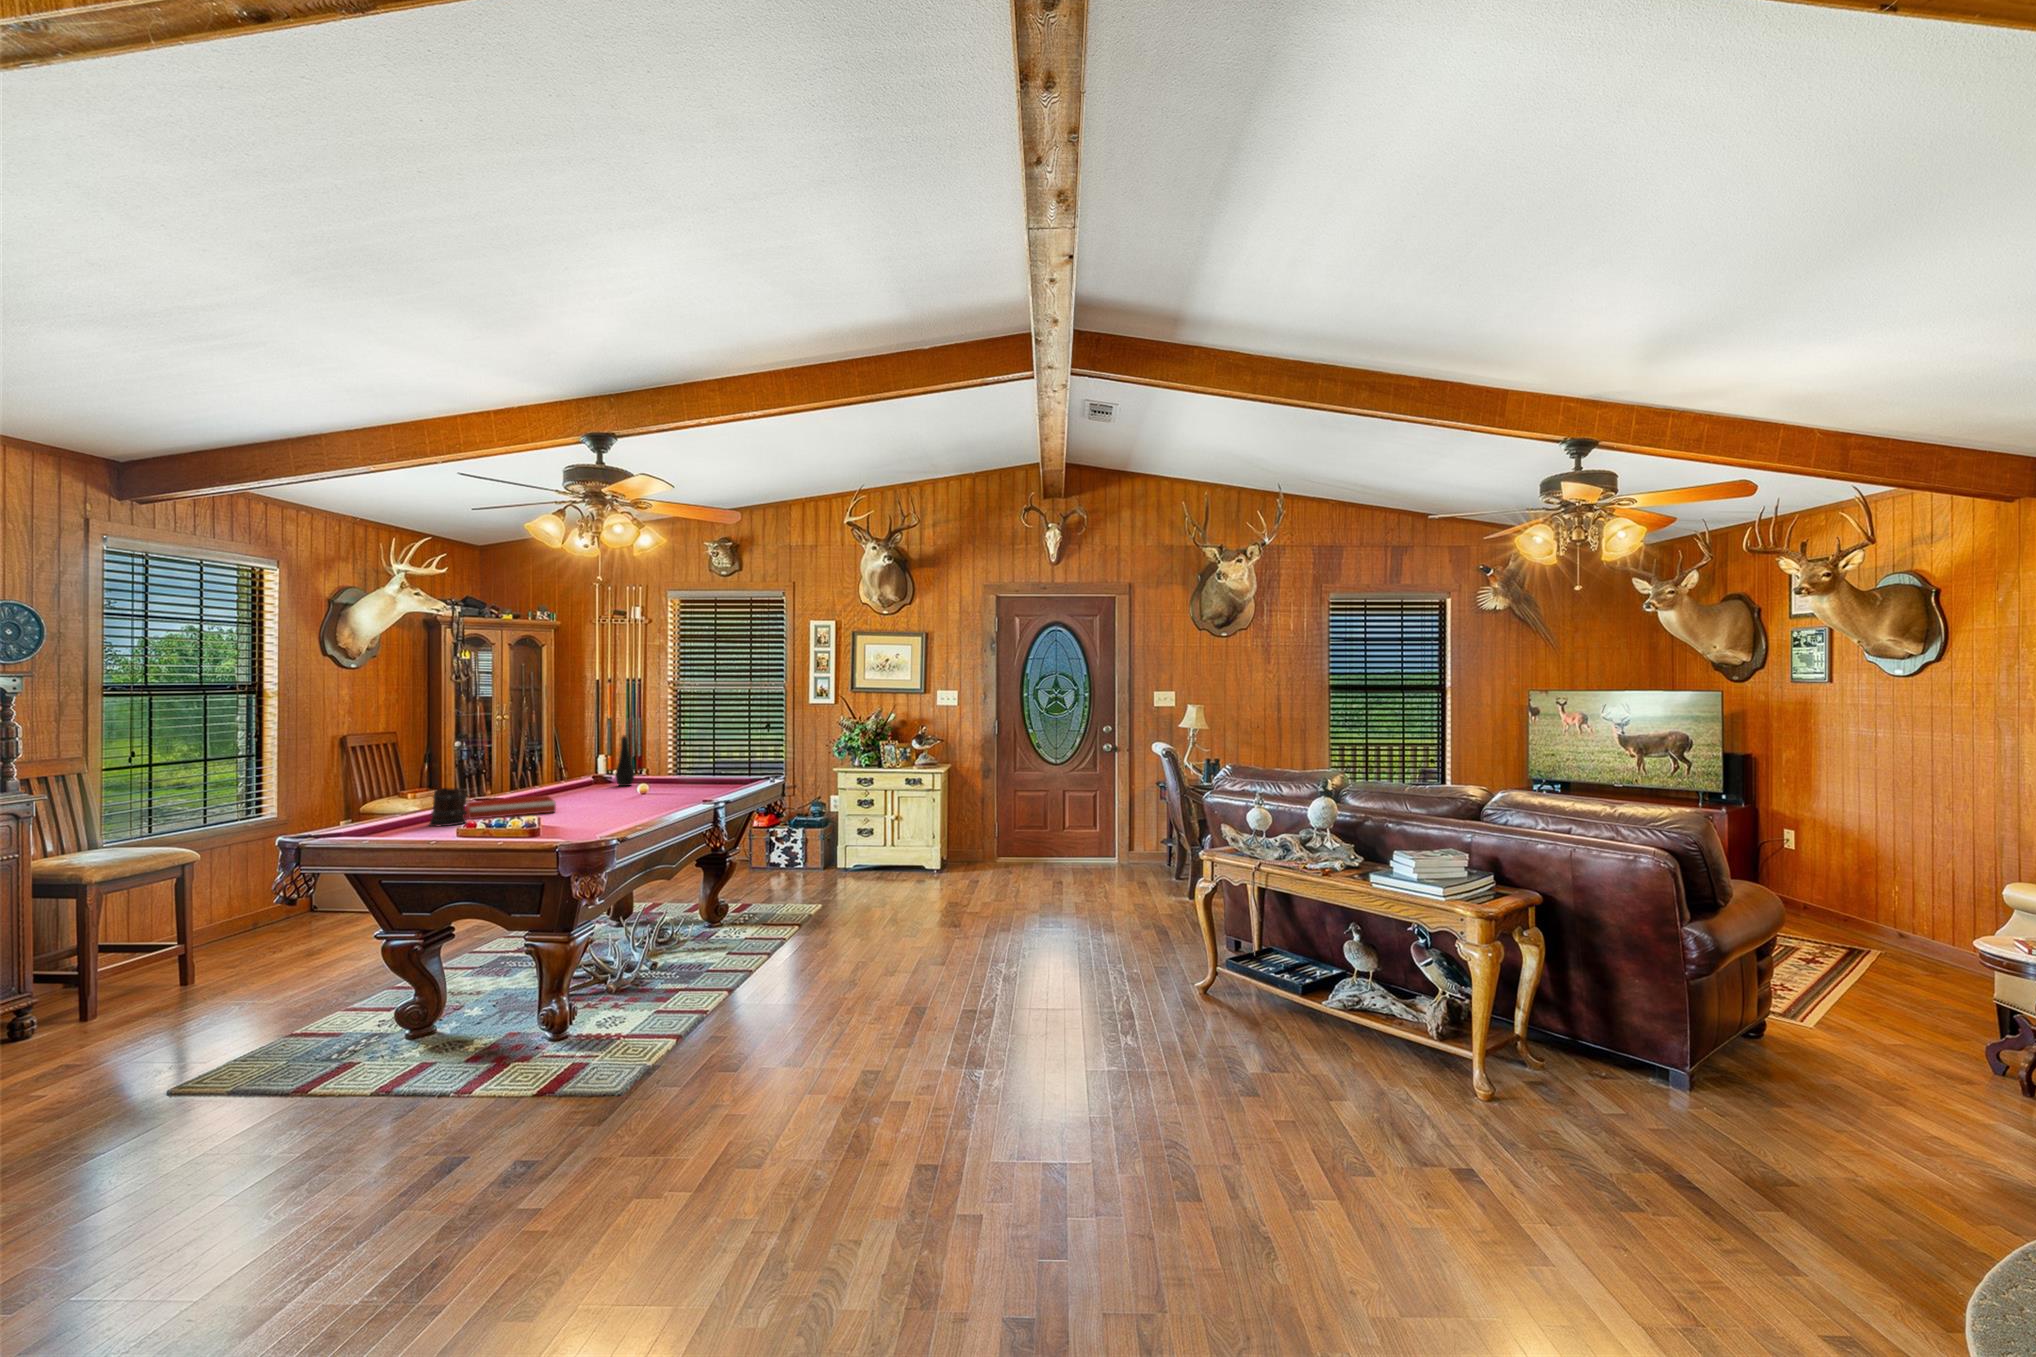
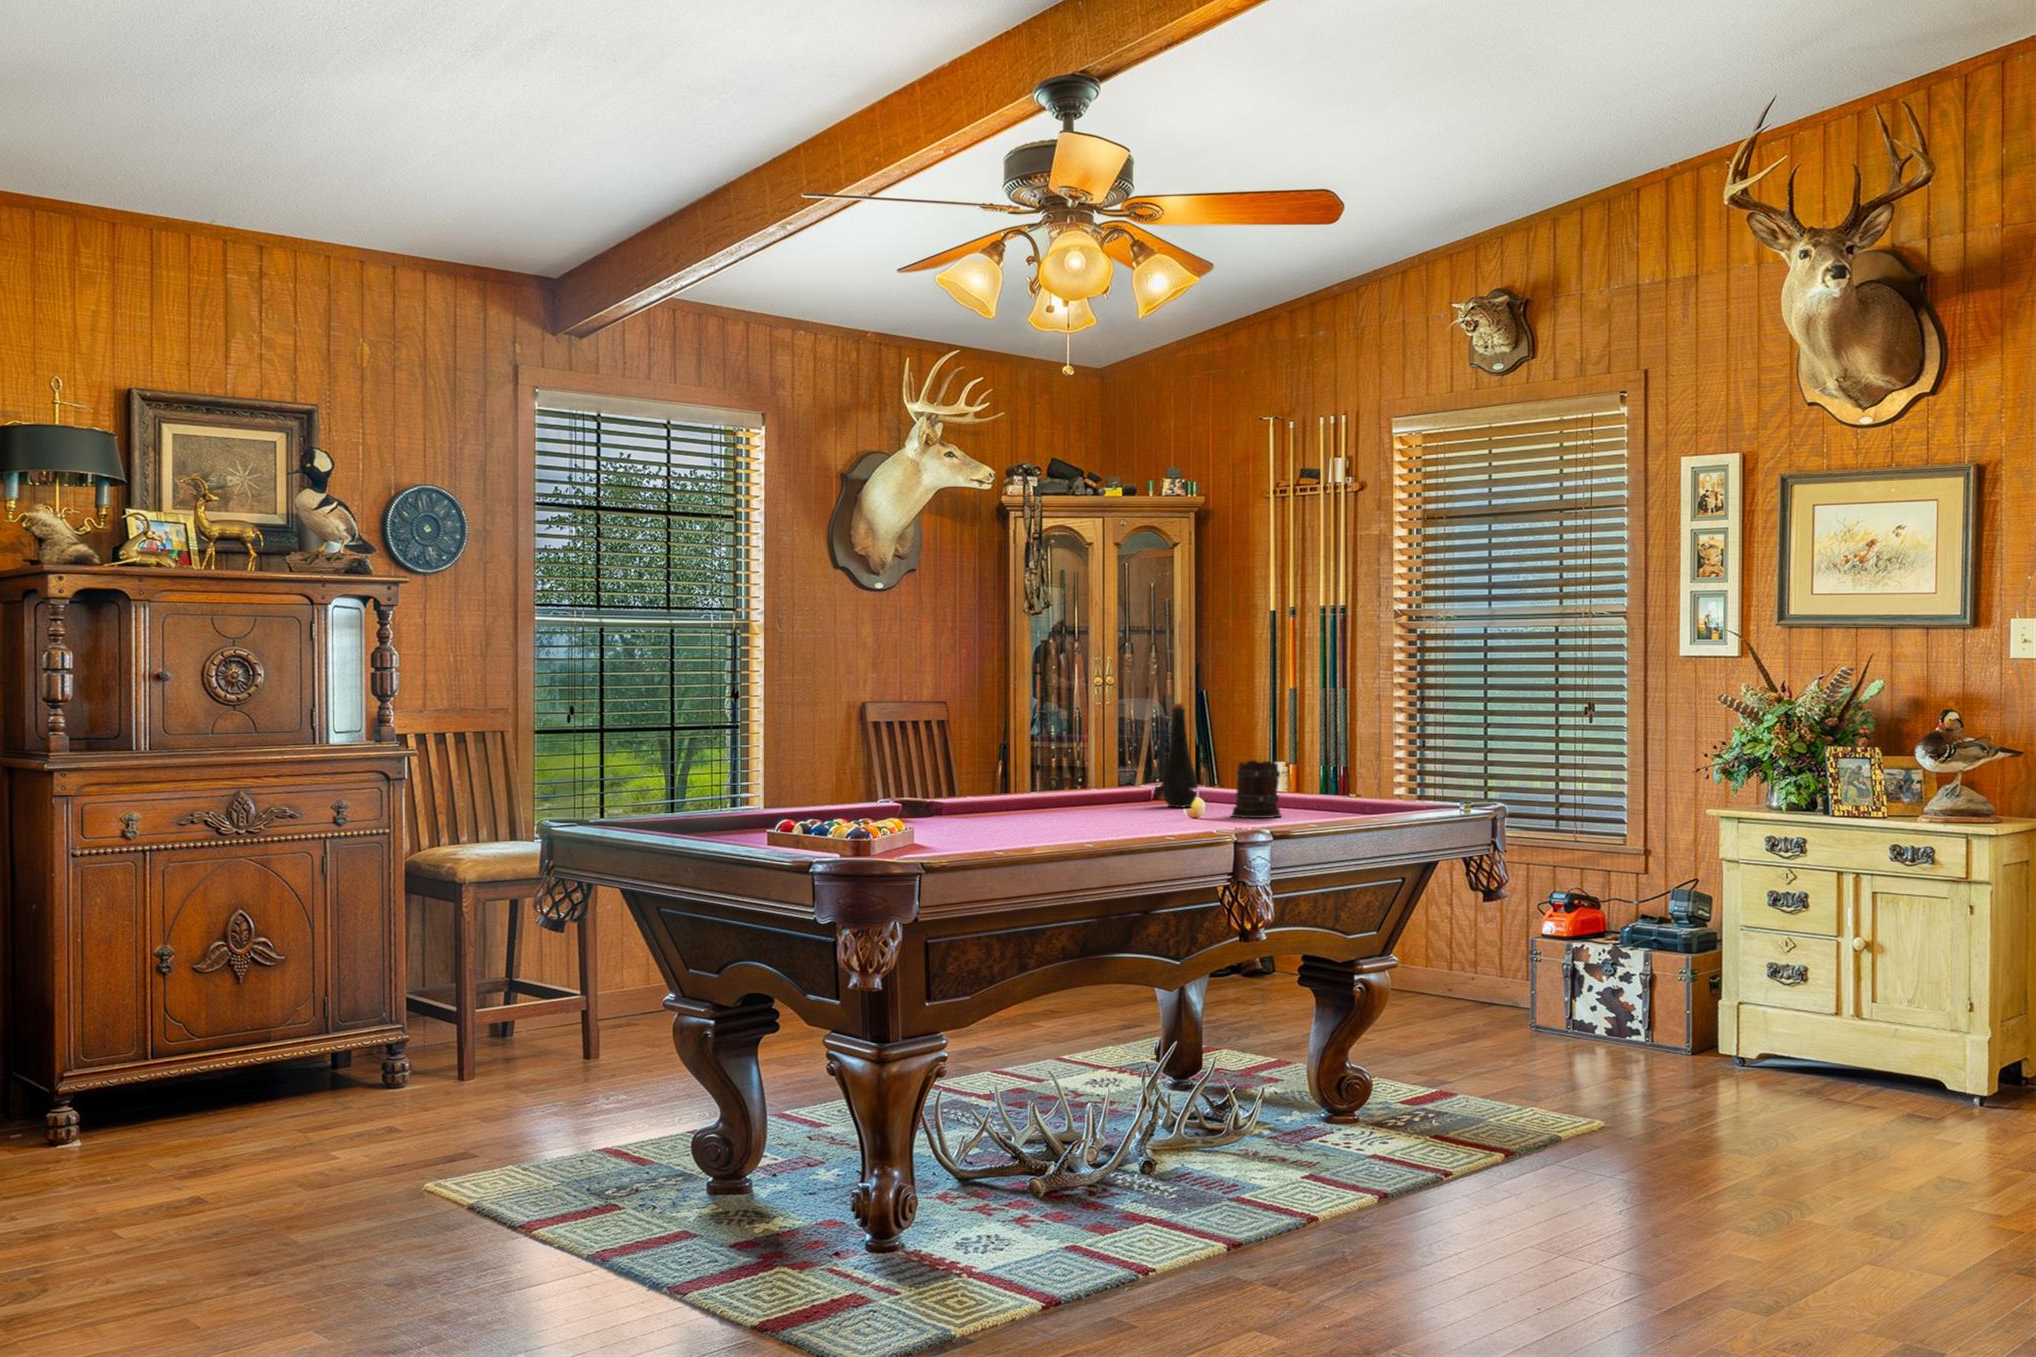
beer mug: present [429,788,468,826] -> present [1232,760,1281,818]
tray: present [466,796,556,819] -> none [772,806,941,836]

